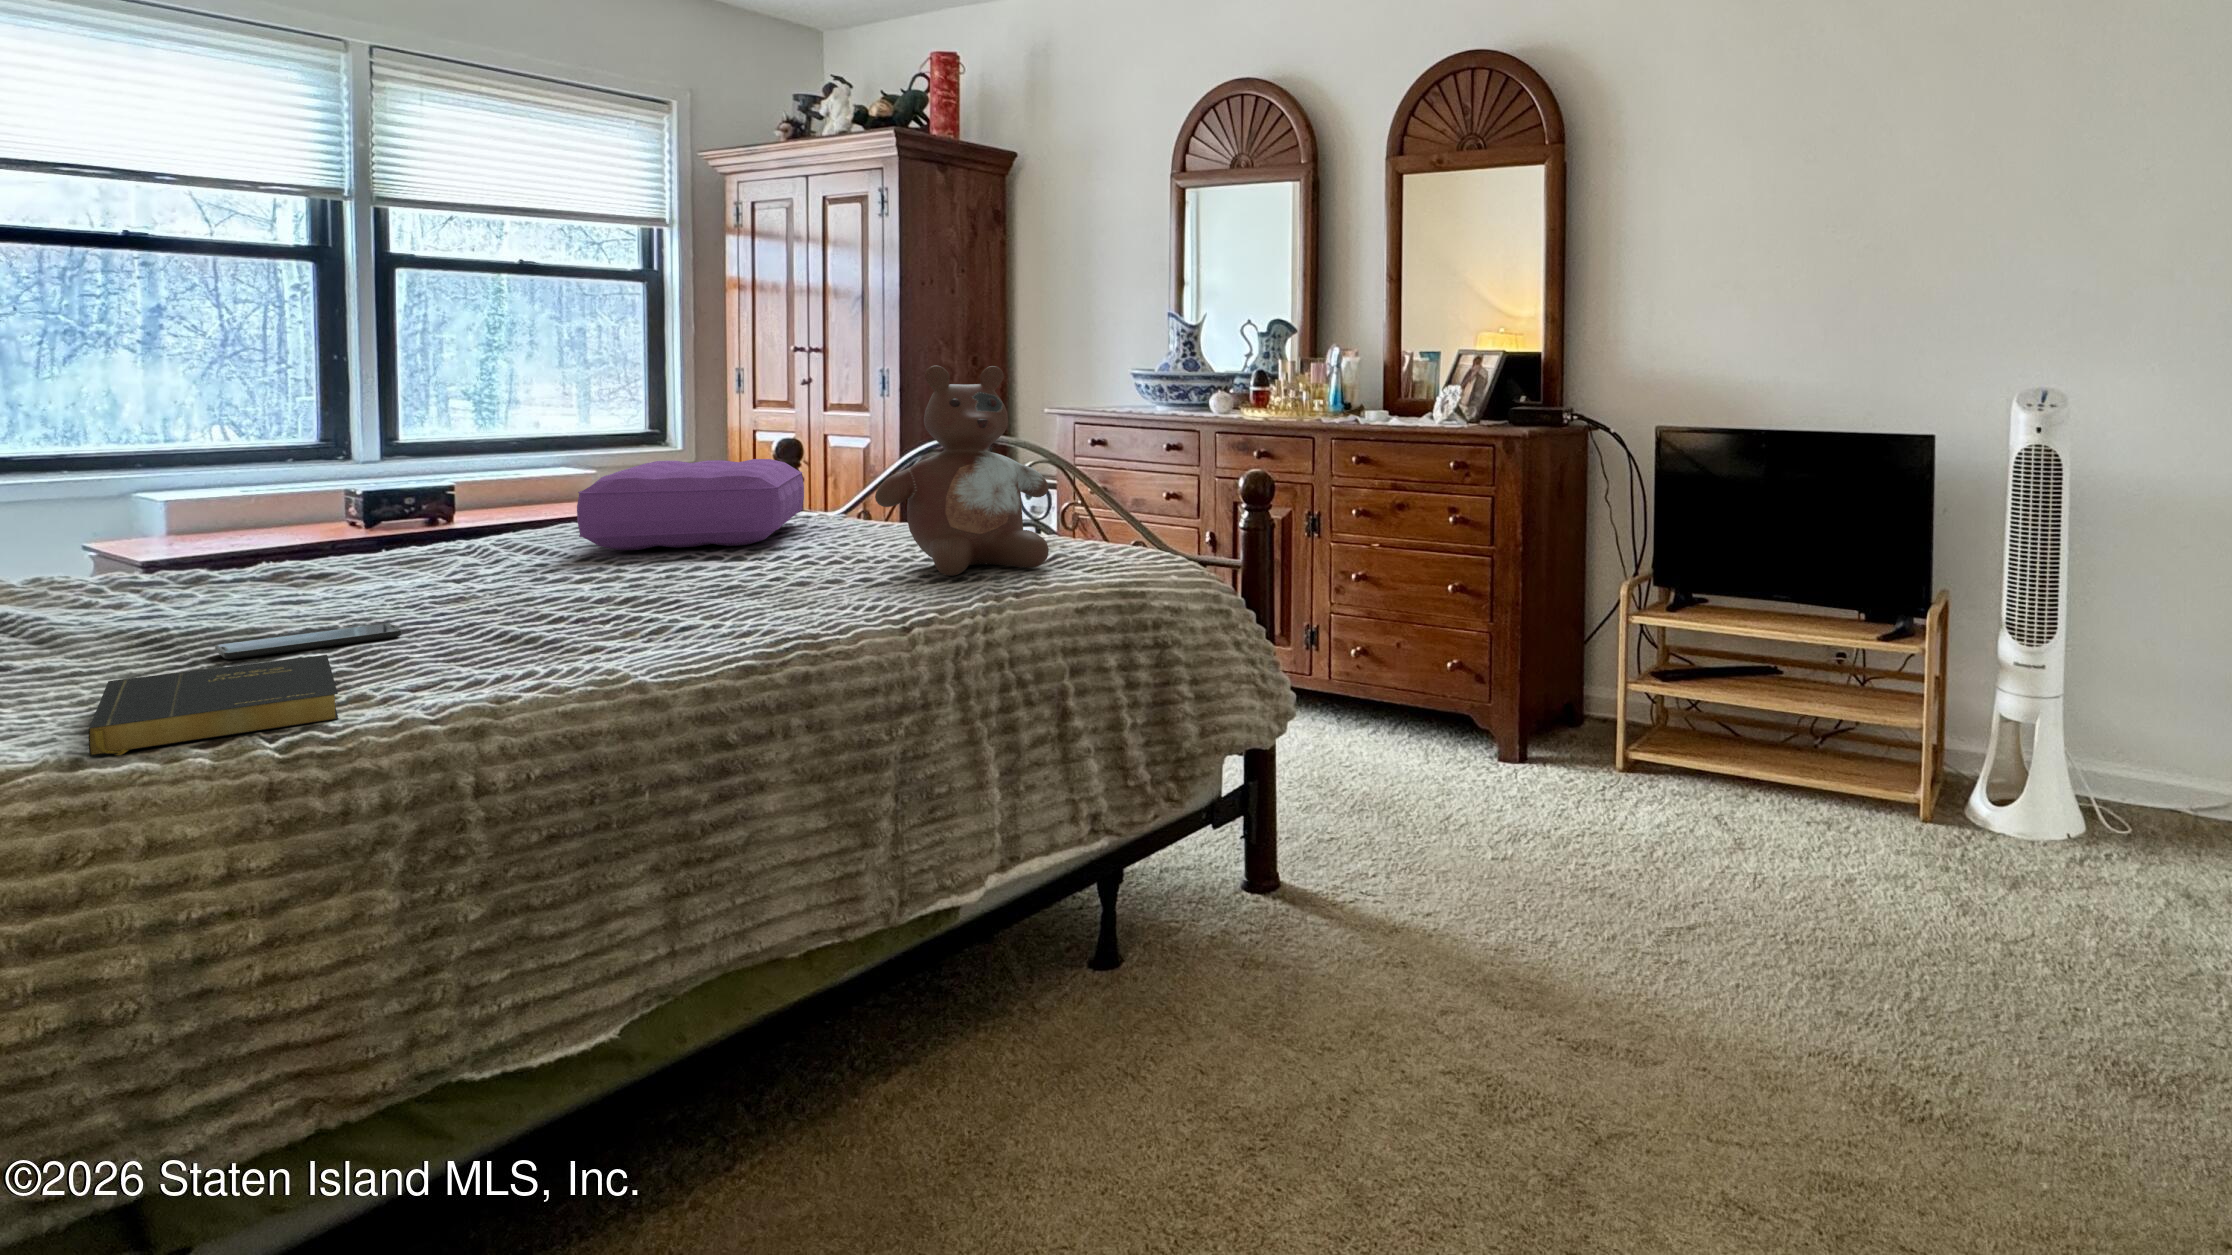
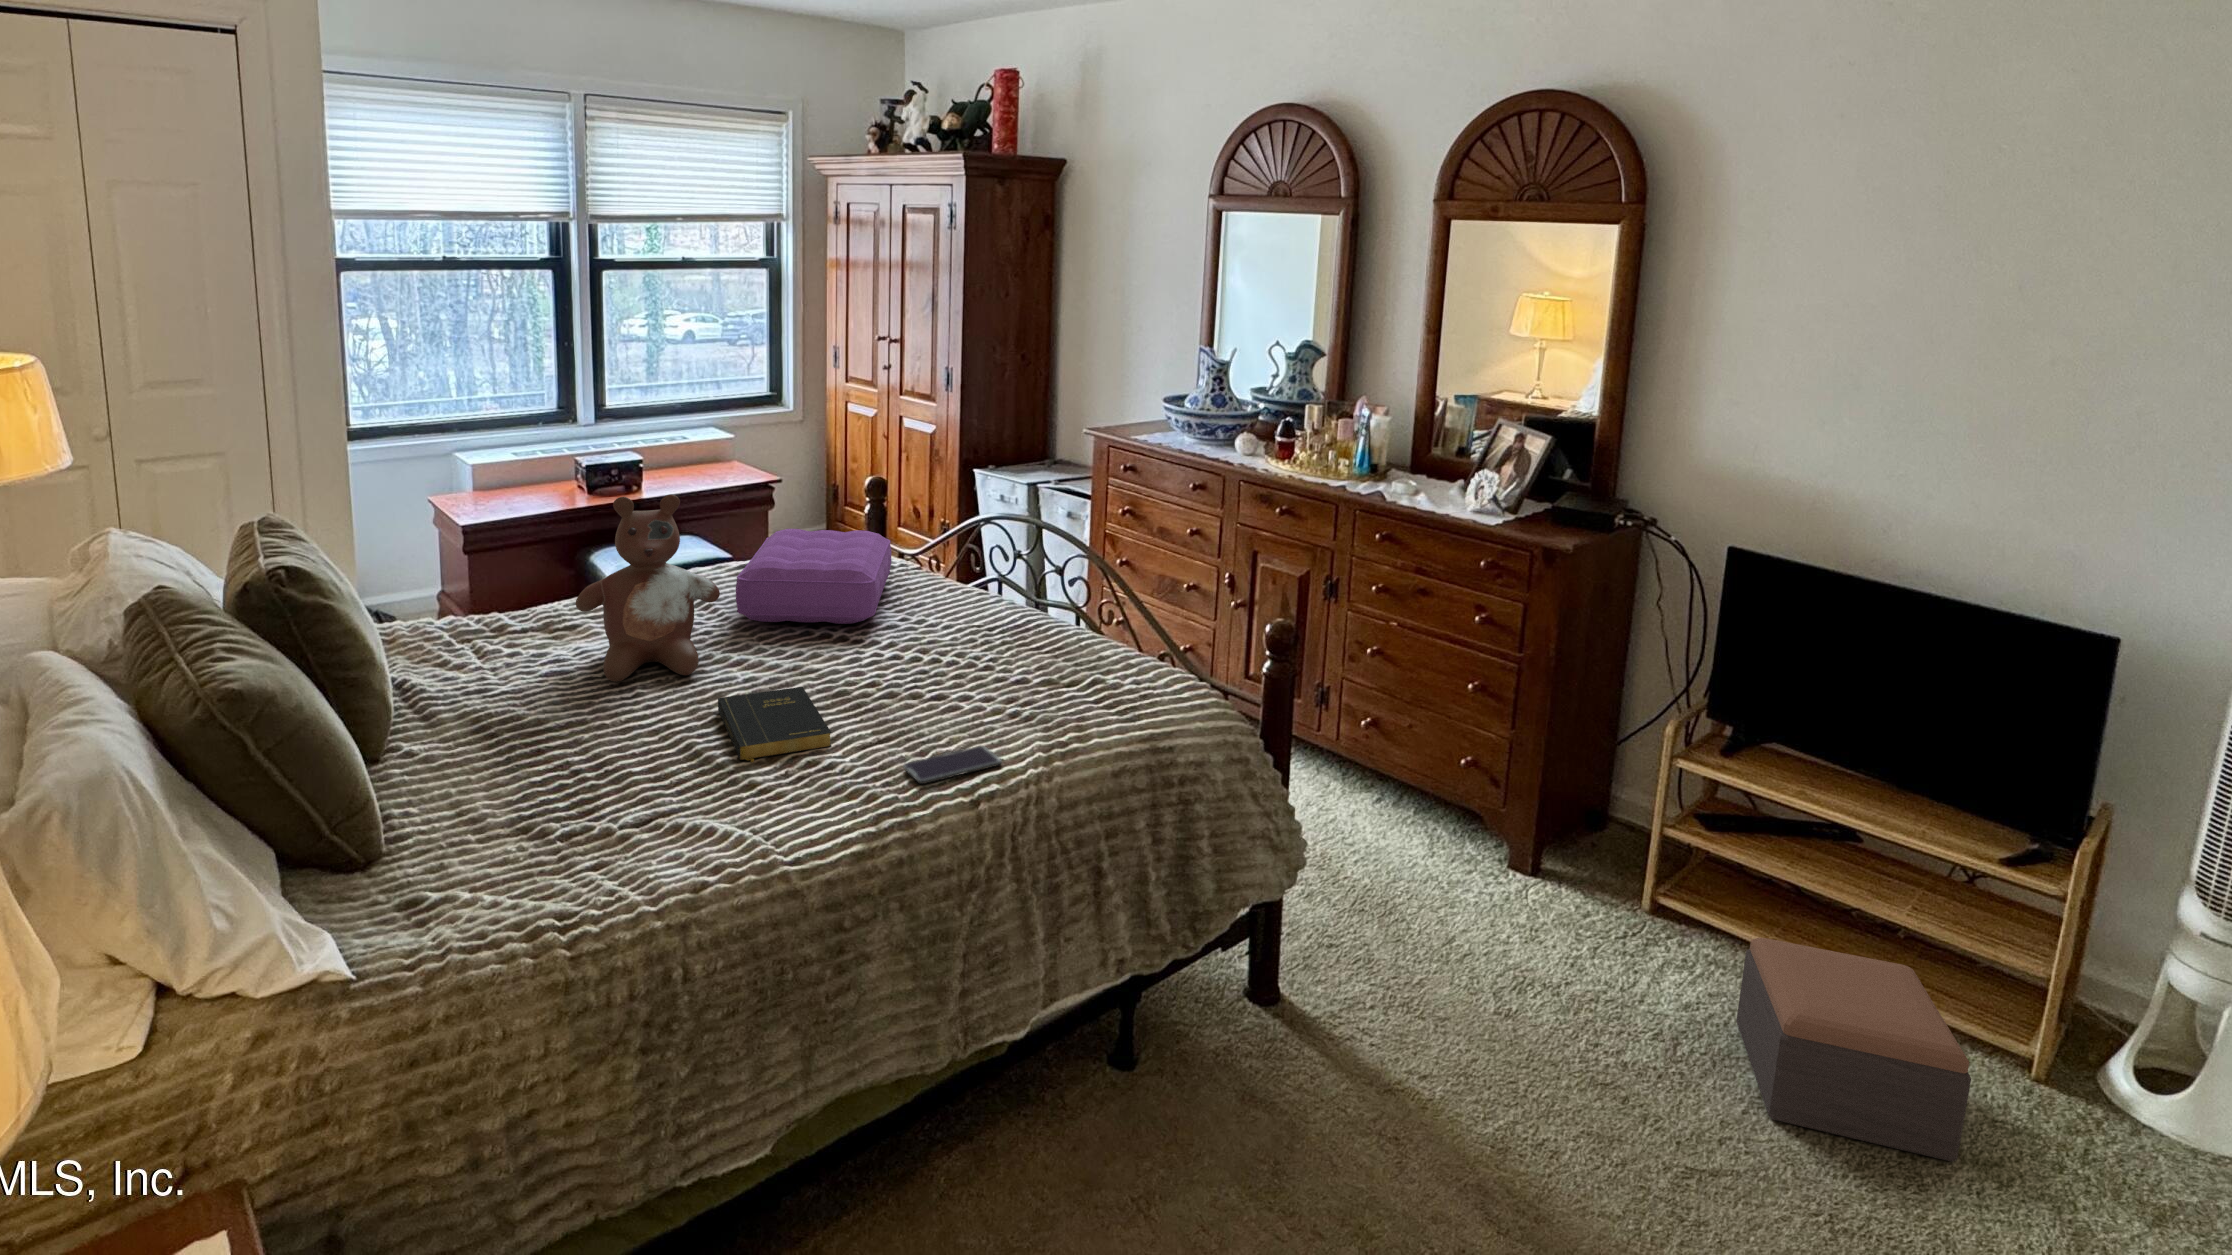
stuffed bear: present [875,366,1049,576] -> present [575,495,720,682]
smartphone: present [215,623,402,659] -> present [903,746,1002,784]
book: present [89,655,338,756] -> present [718,687,831,762]
footstool: none [1700,737,1877,884] -> present [1736,938,1971,1162]

